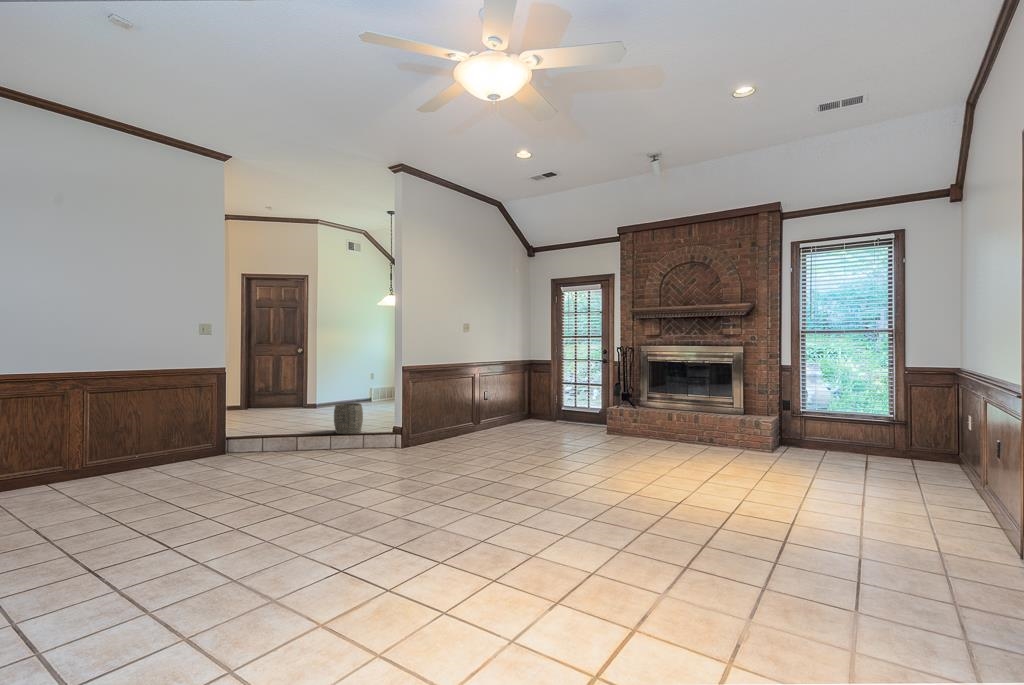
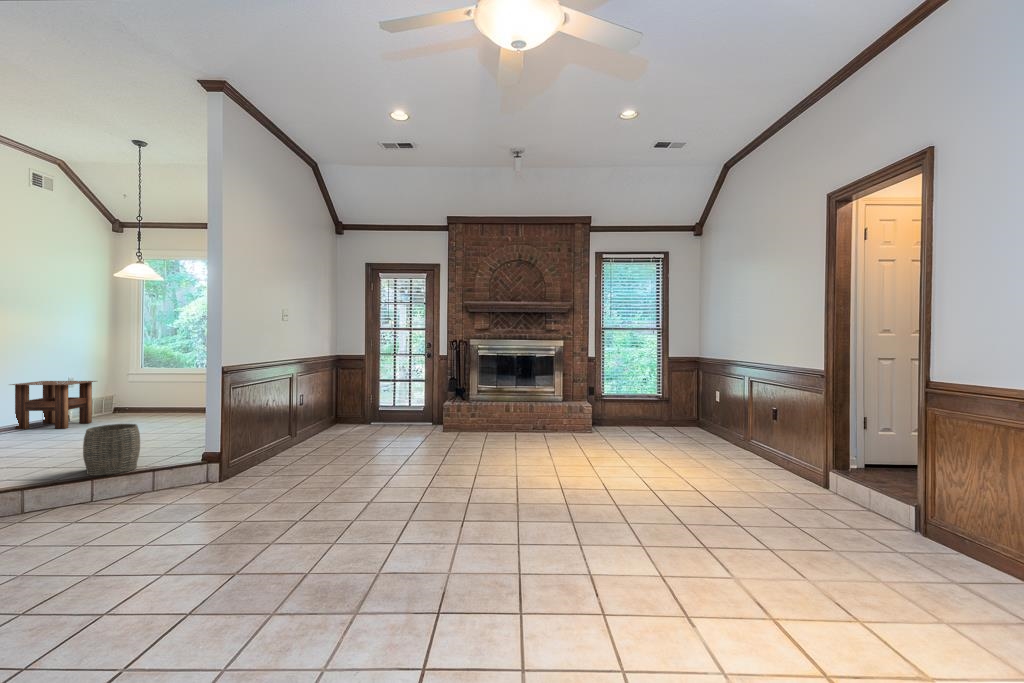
side table: none [335,376,381,408] -> present [10,381,96,429]

